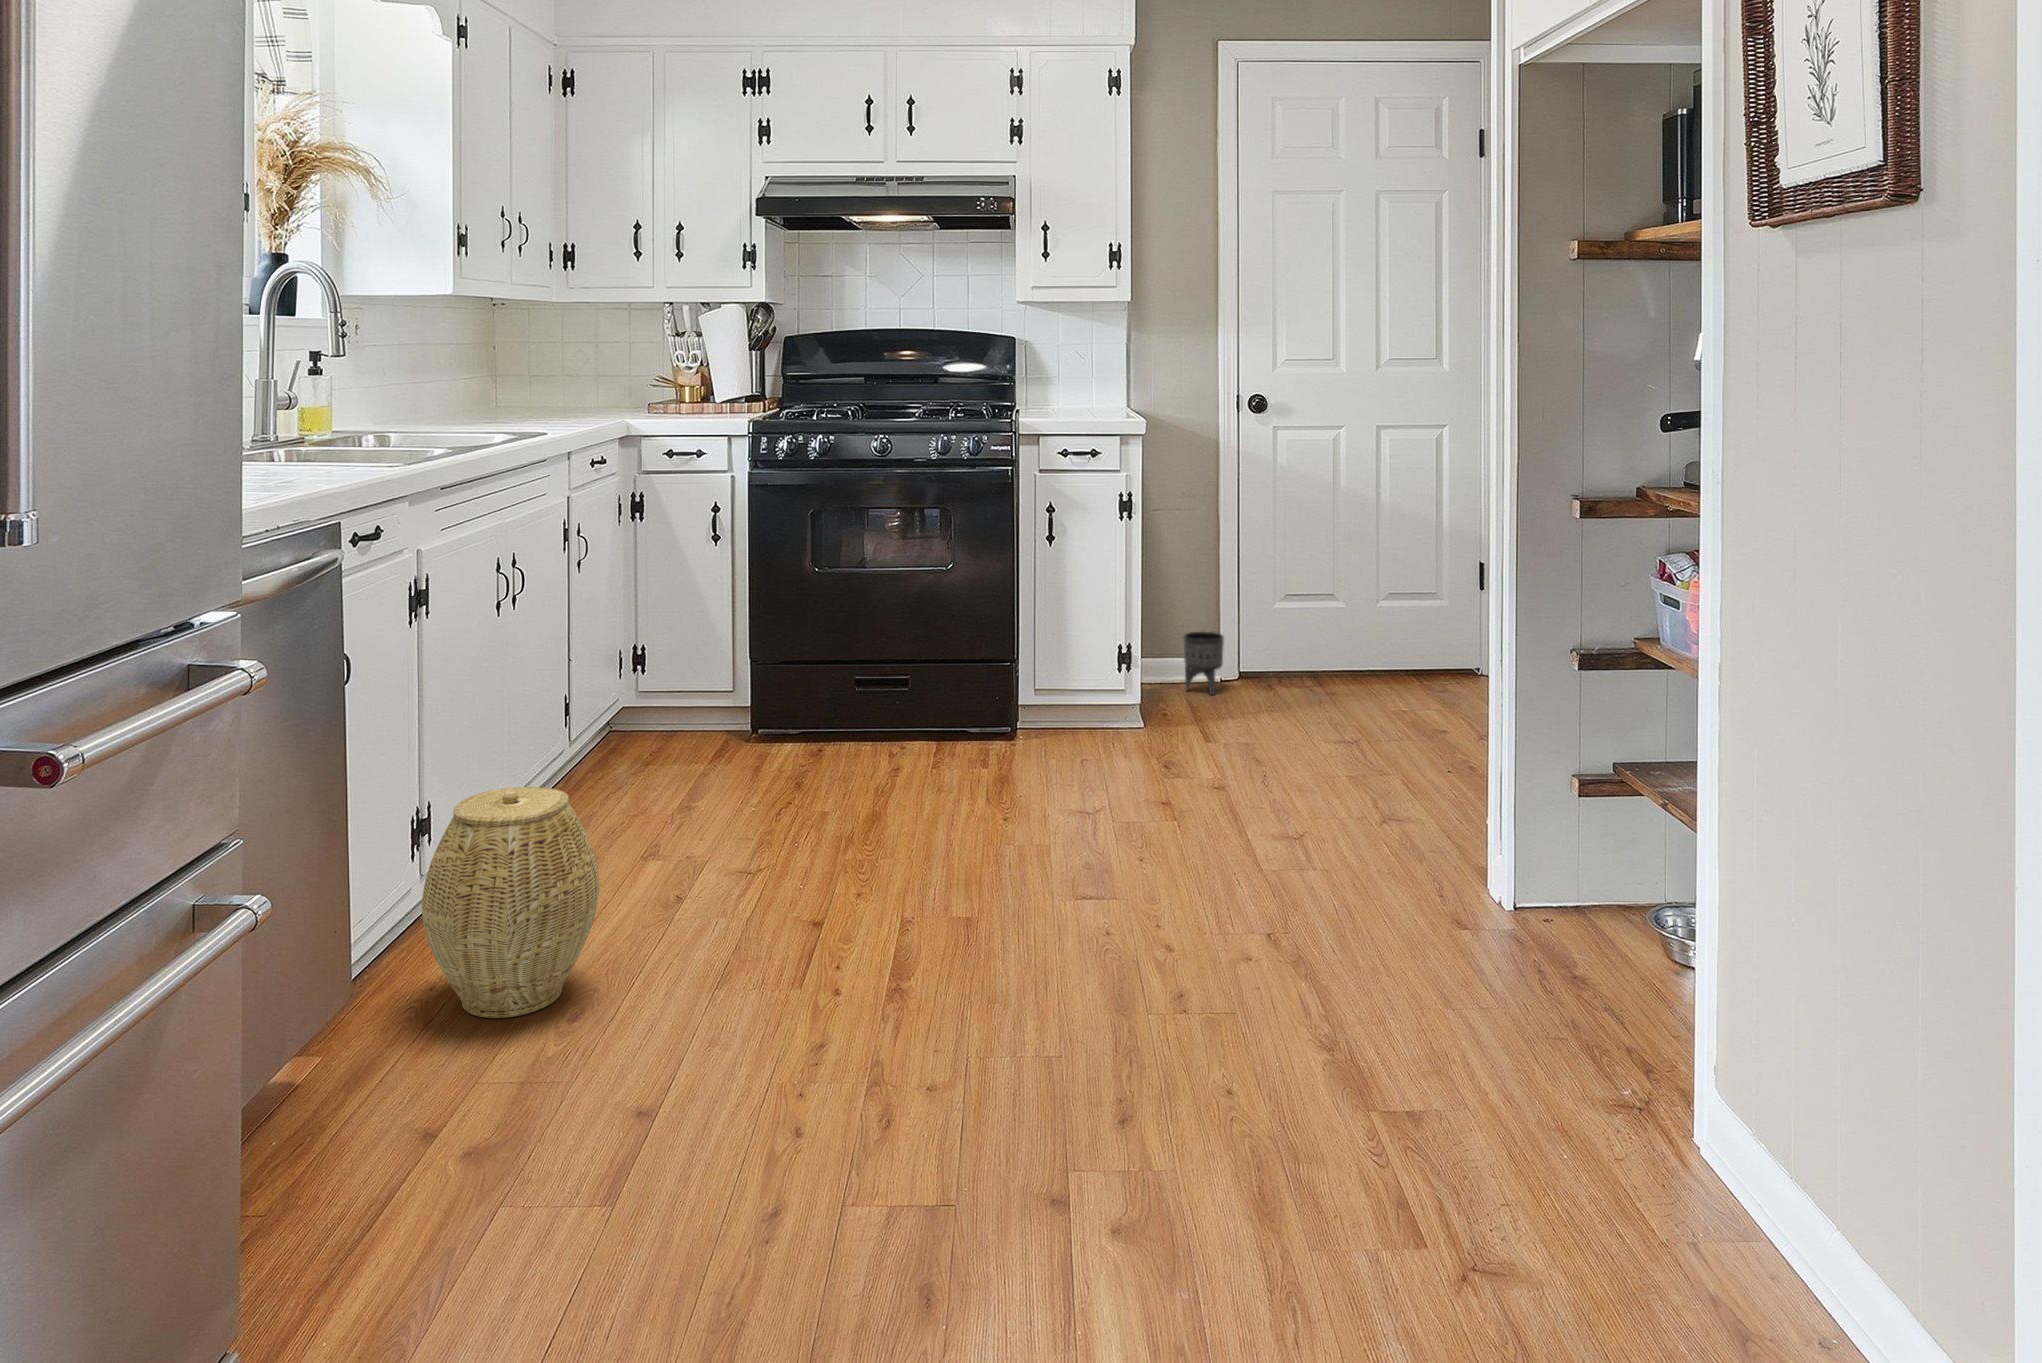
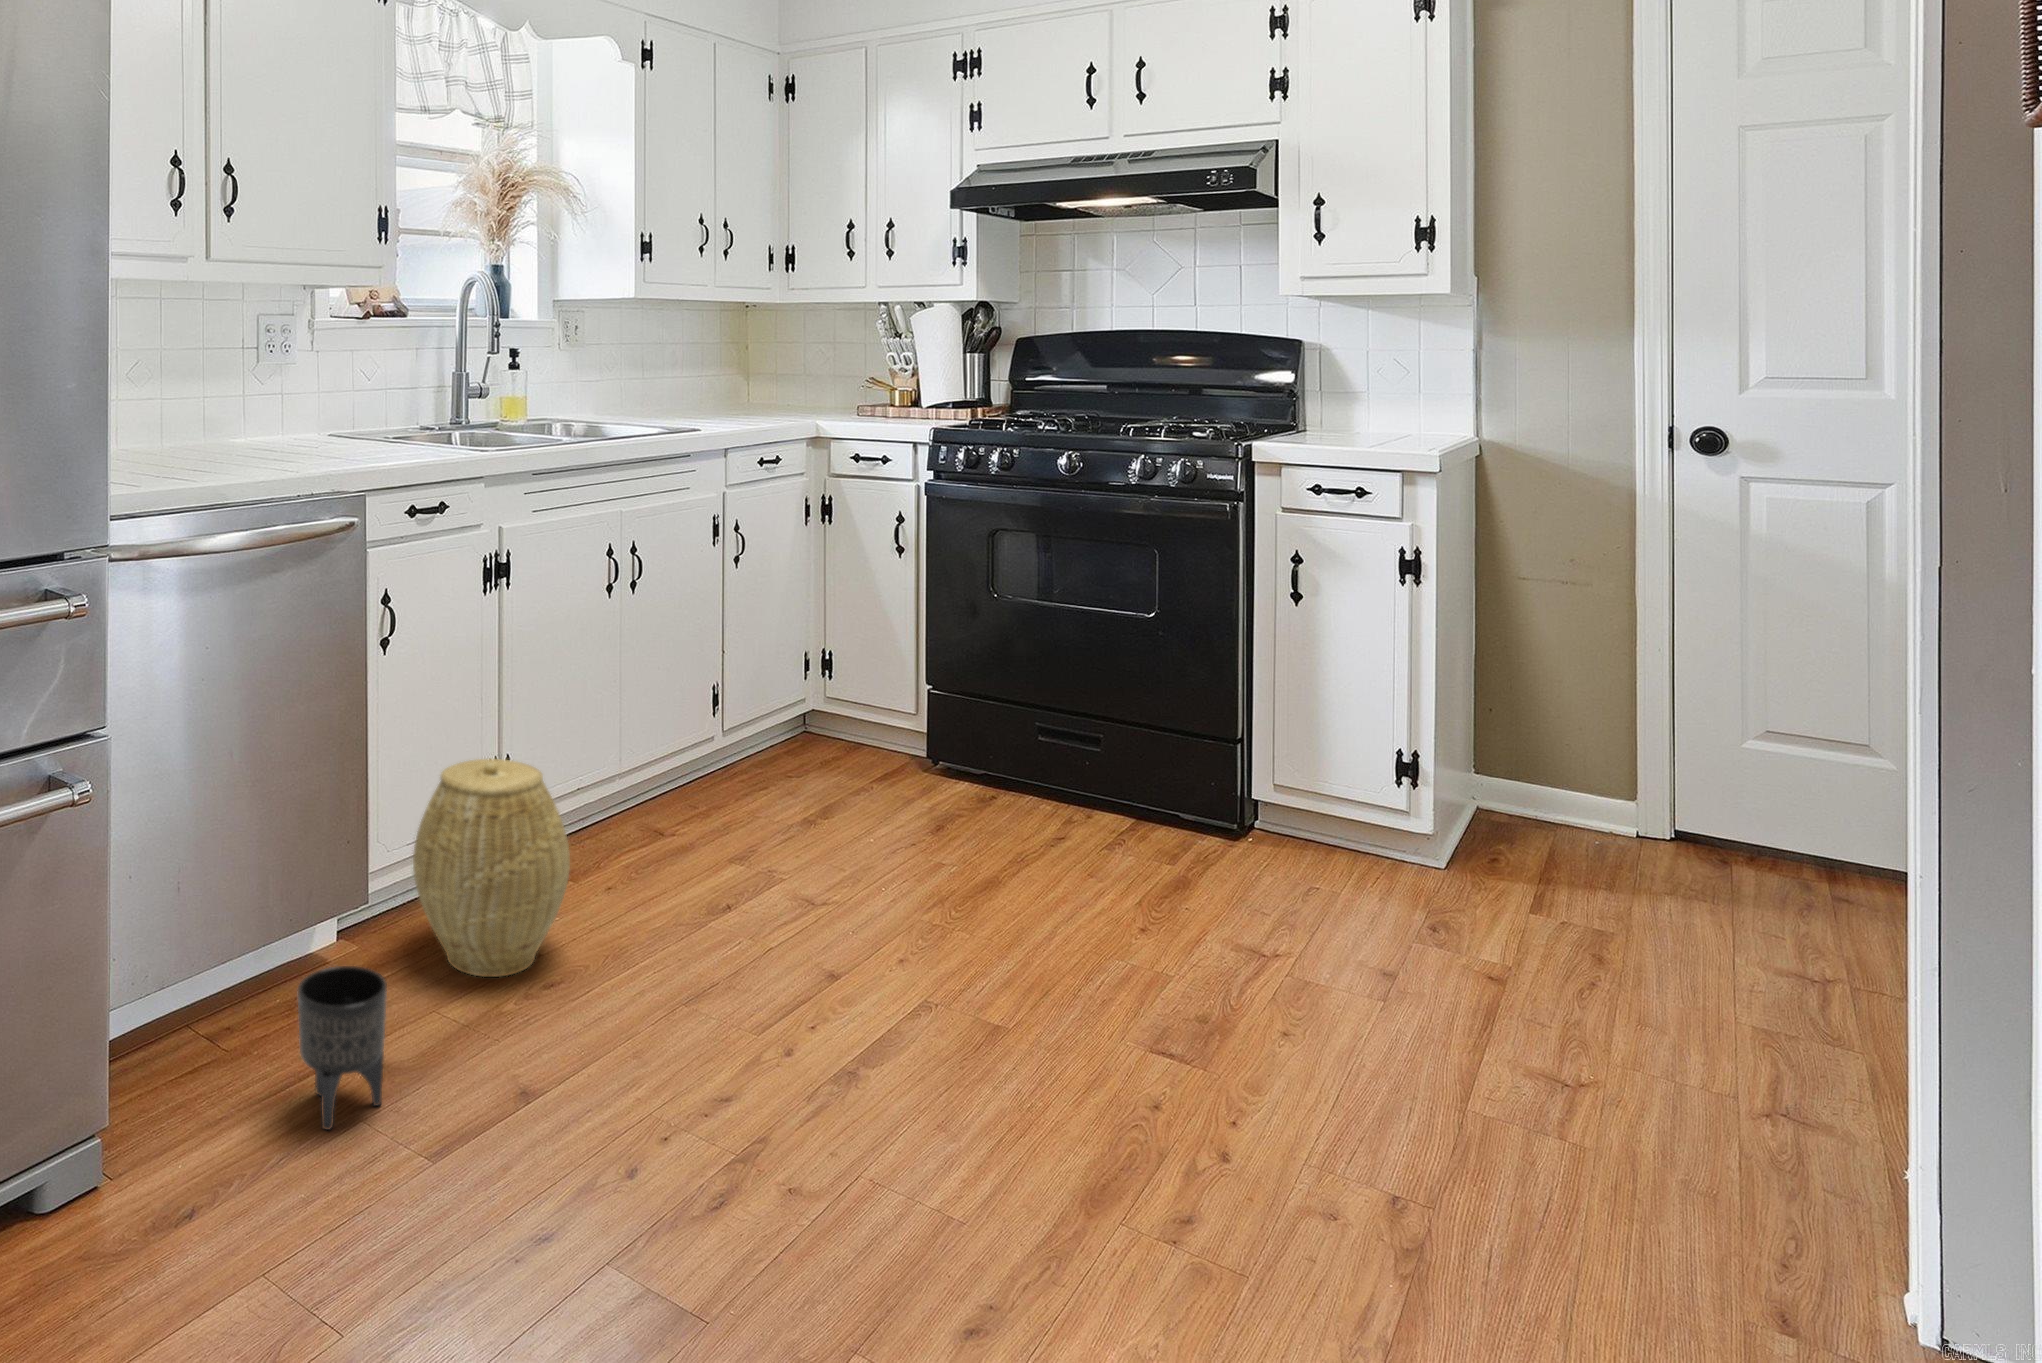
planter: present [1183,632,1224,695] -> present [297,966,387,1130]

